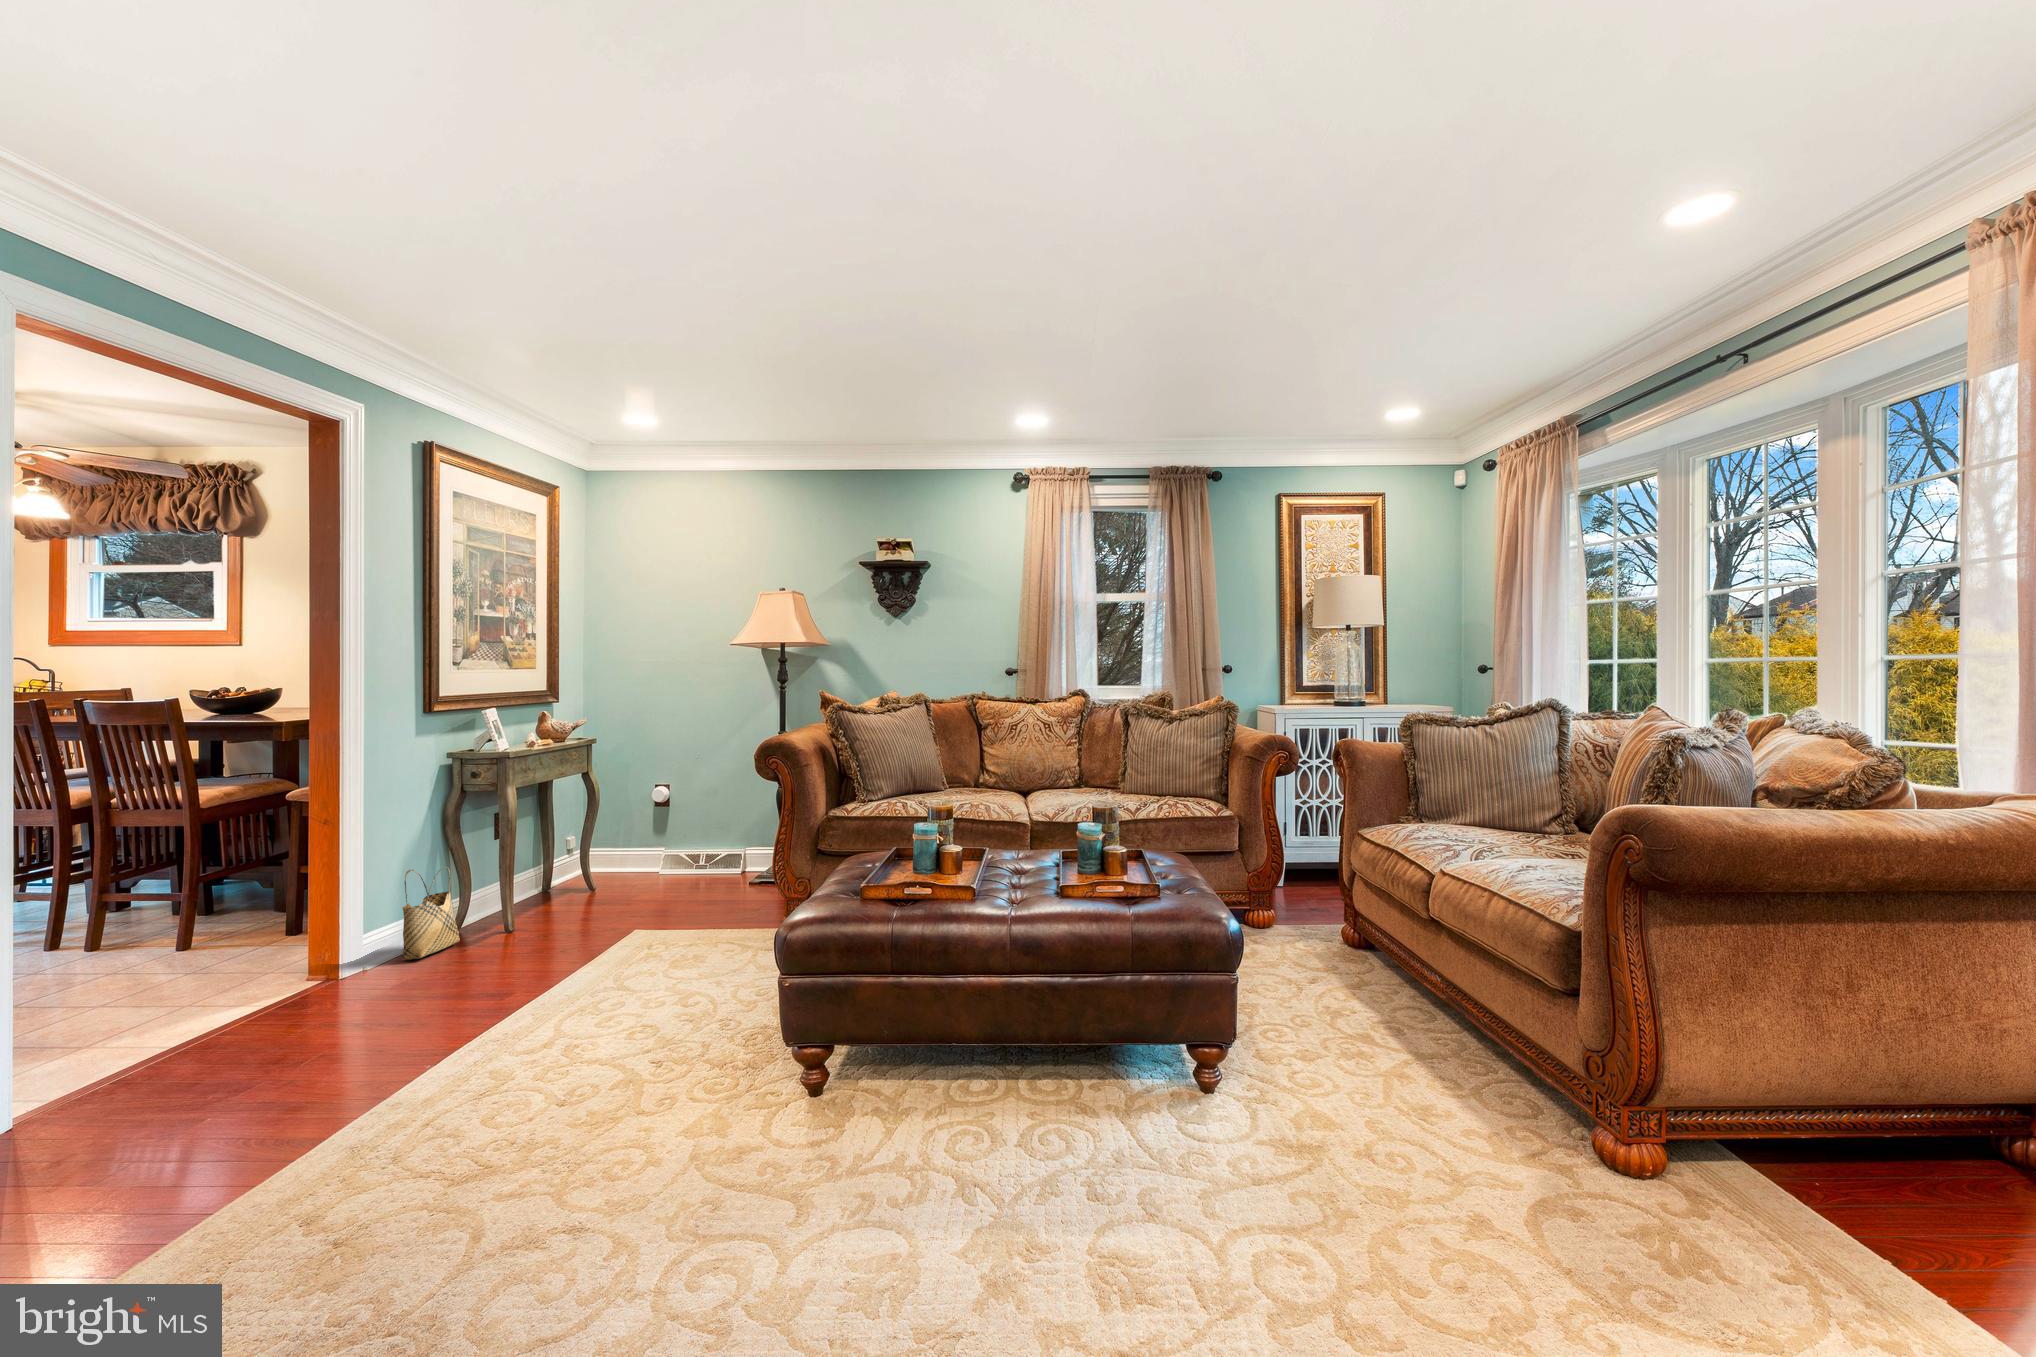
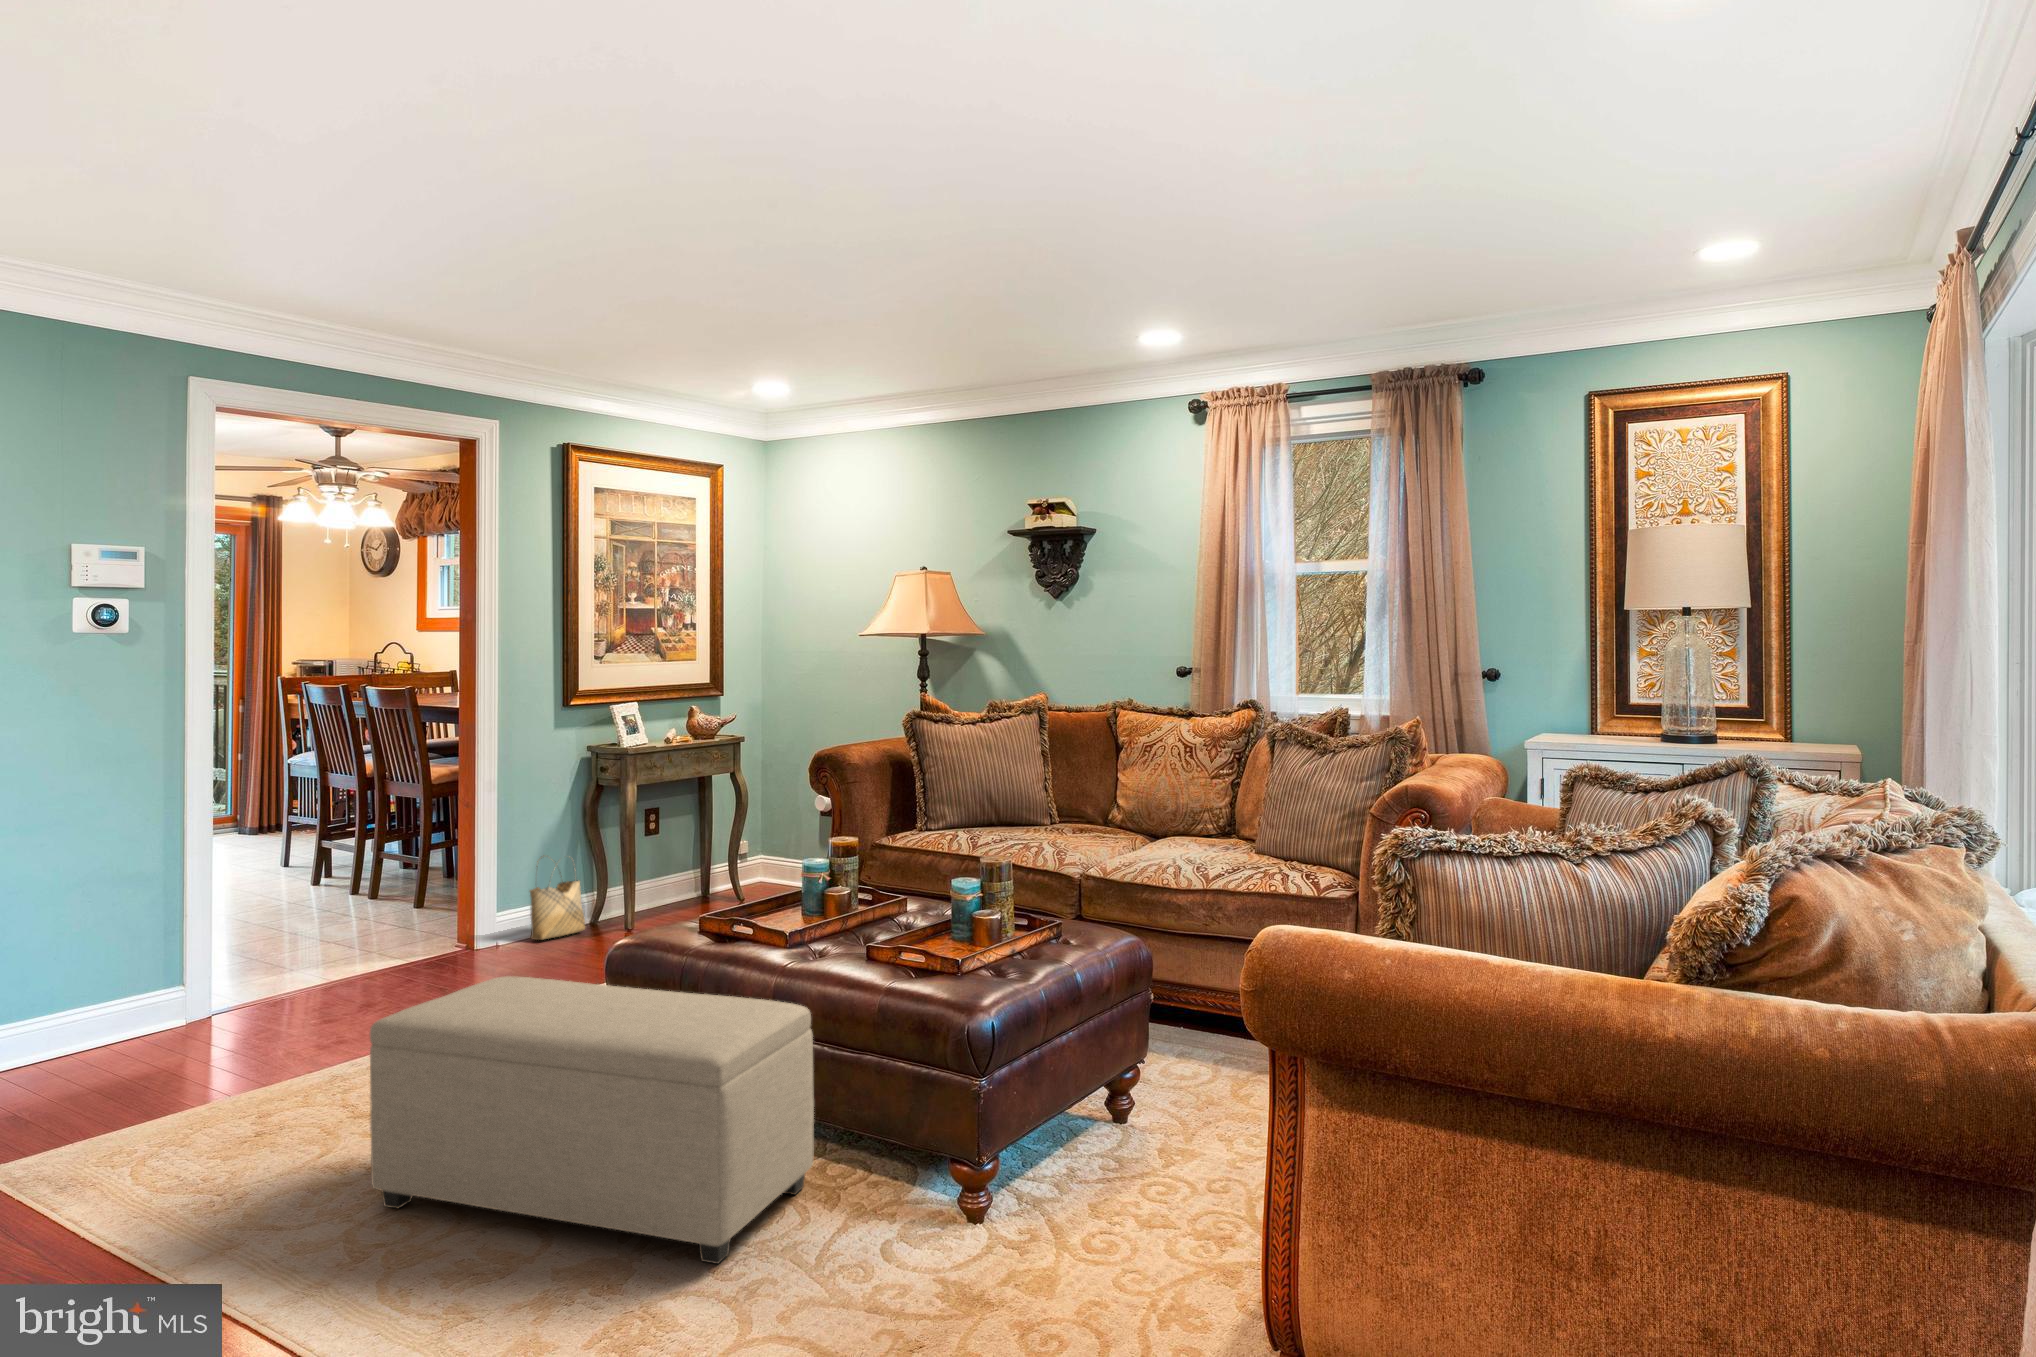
ottoman: none [649,951,1096,1263] -> present [370,976,814,1264]

